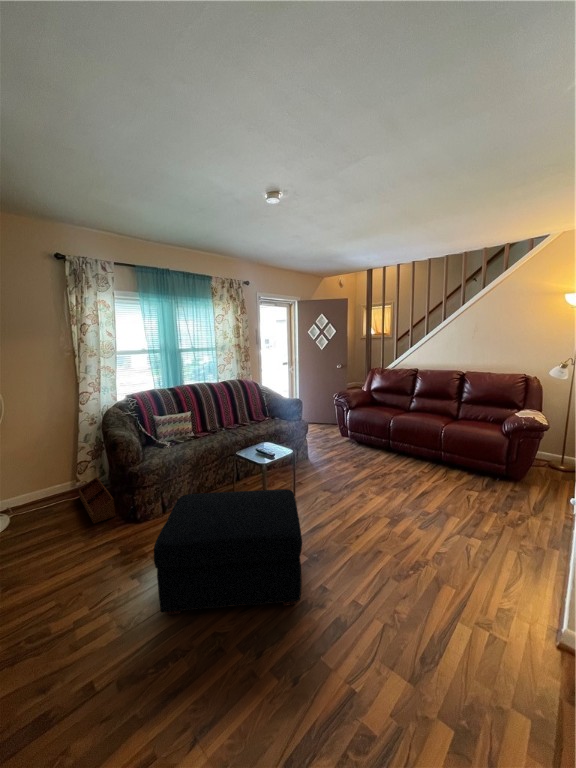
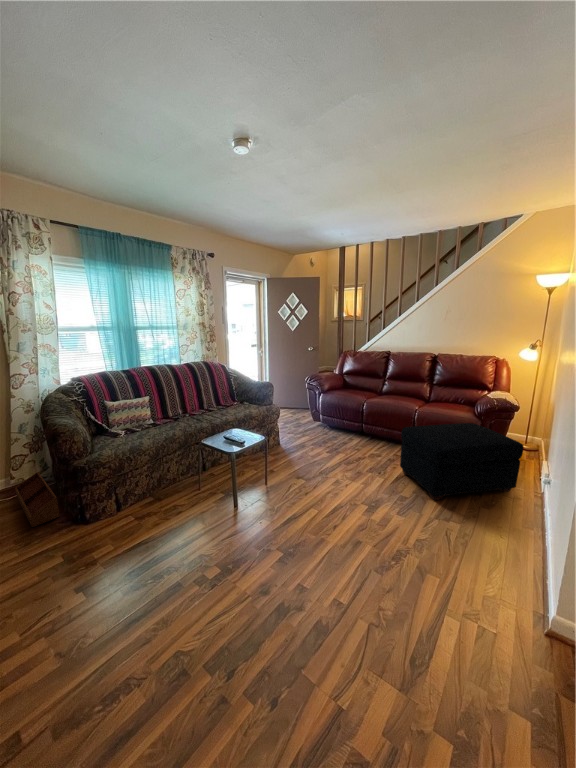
ottoman: present [154,489,302,615] -> present [400,423,523,500]

